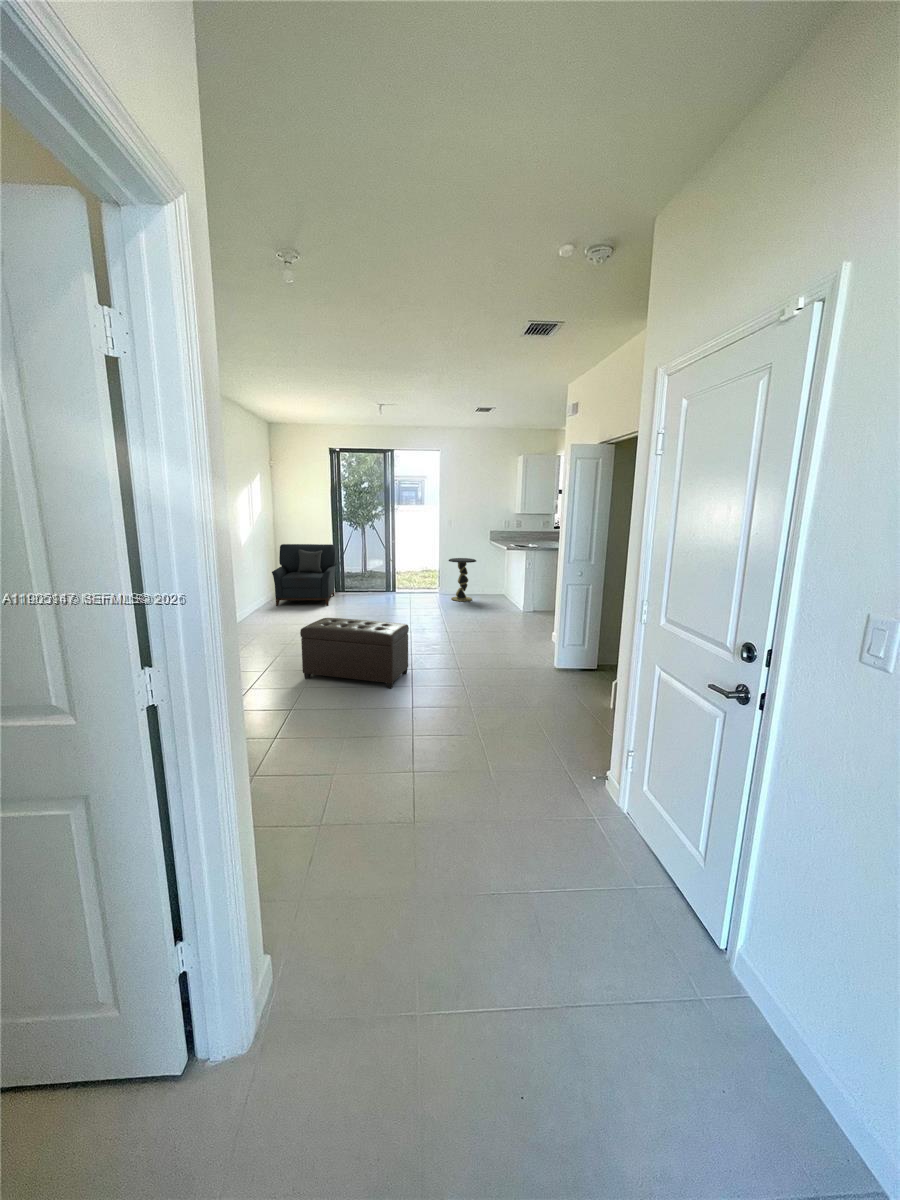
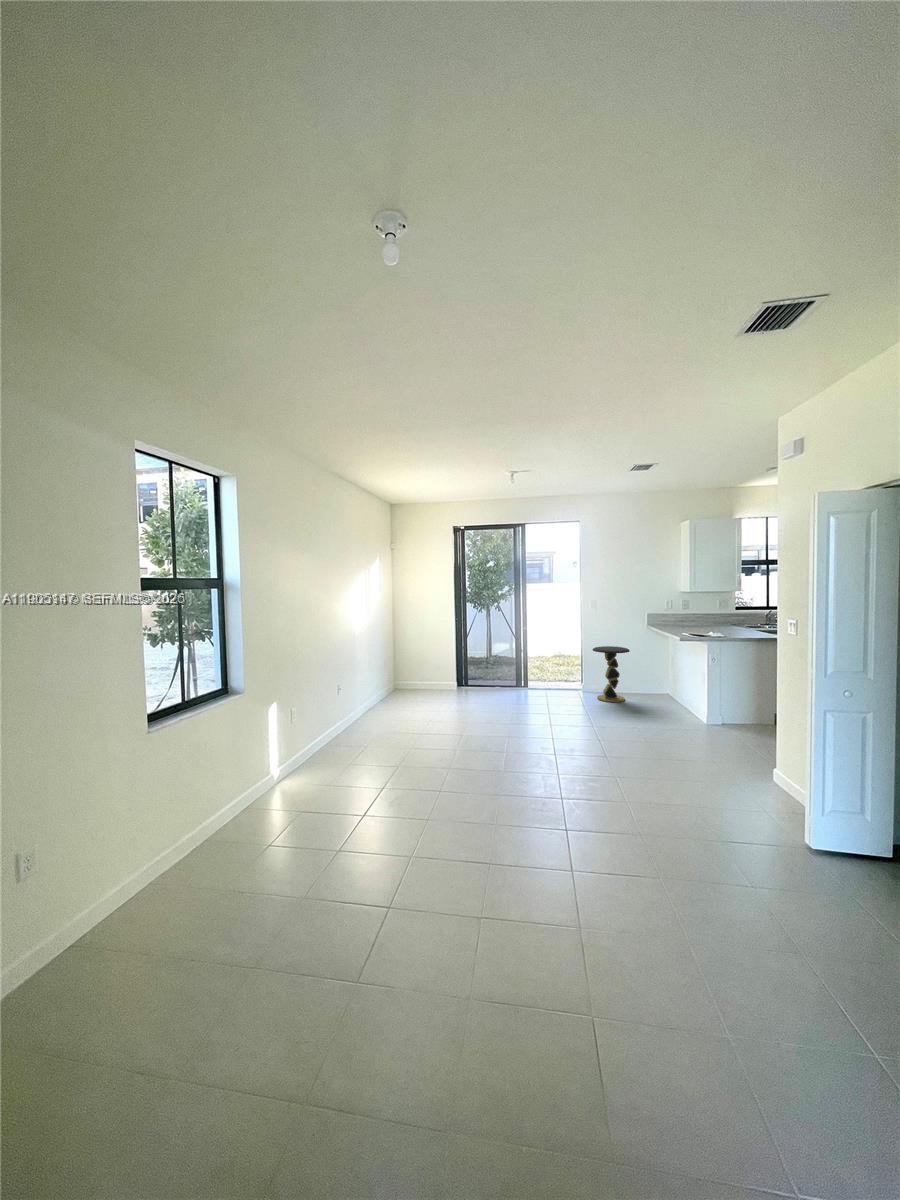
armchair: present [272,544,337,606] -> none [387,631,459,704]
ottoman: present [300,618,409,688] -> none [394,744,549,878]

